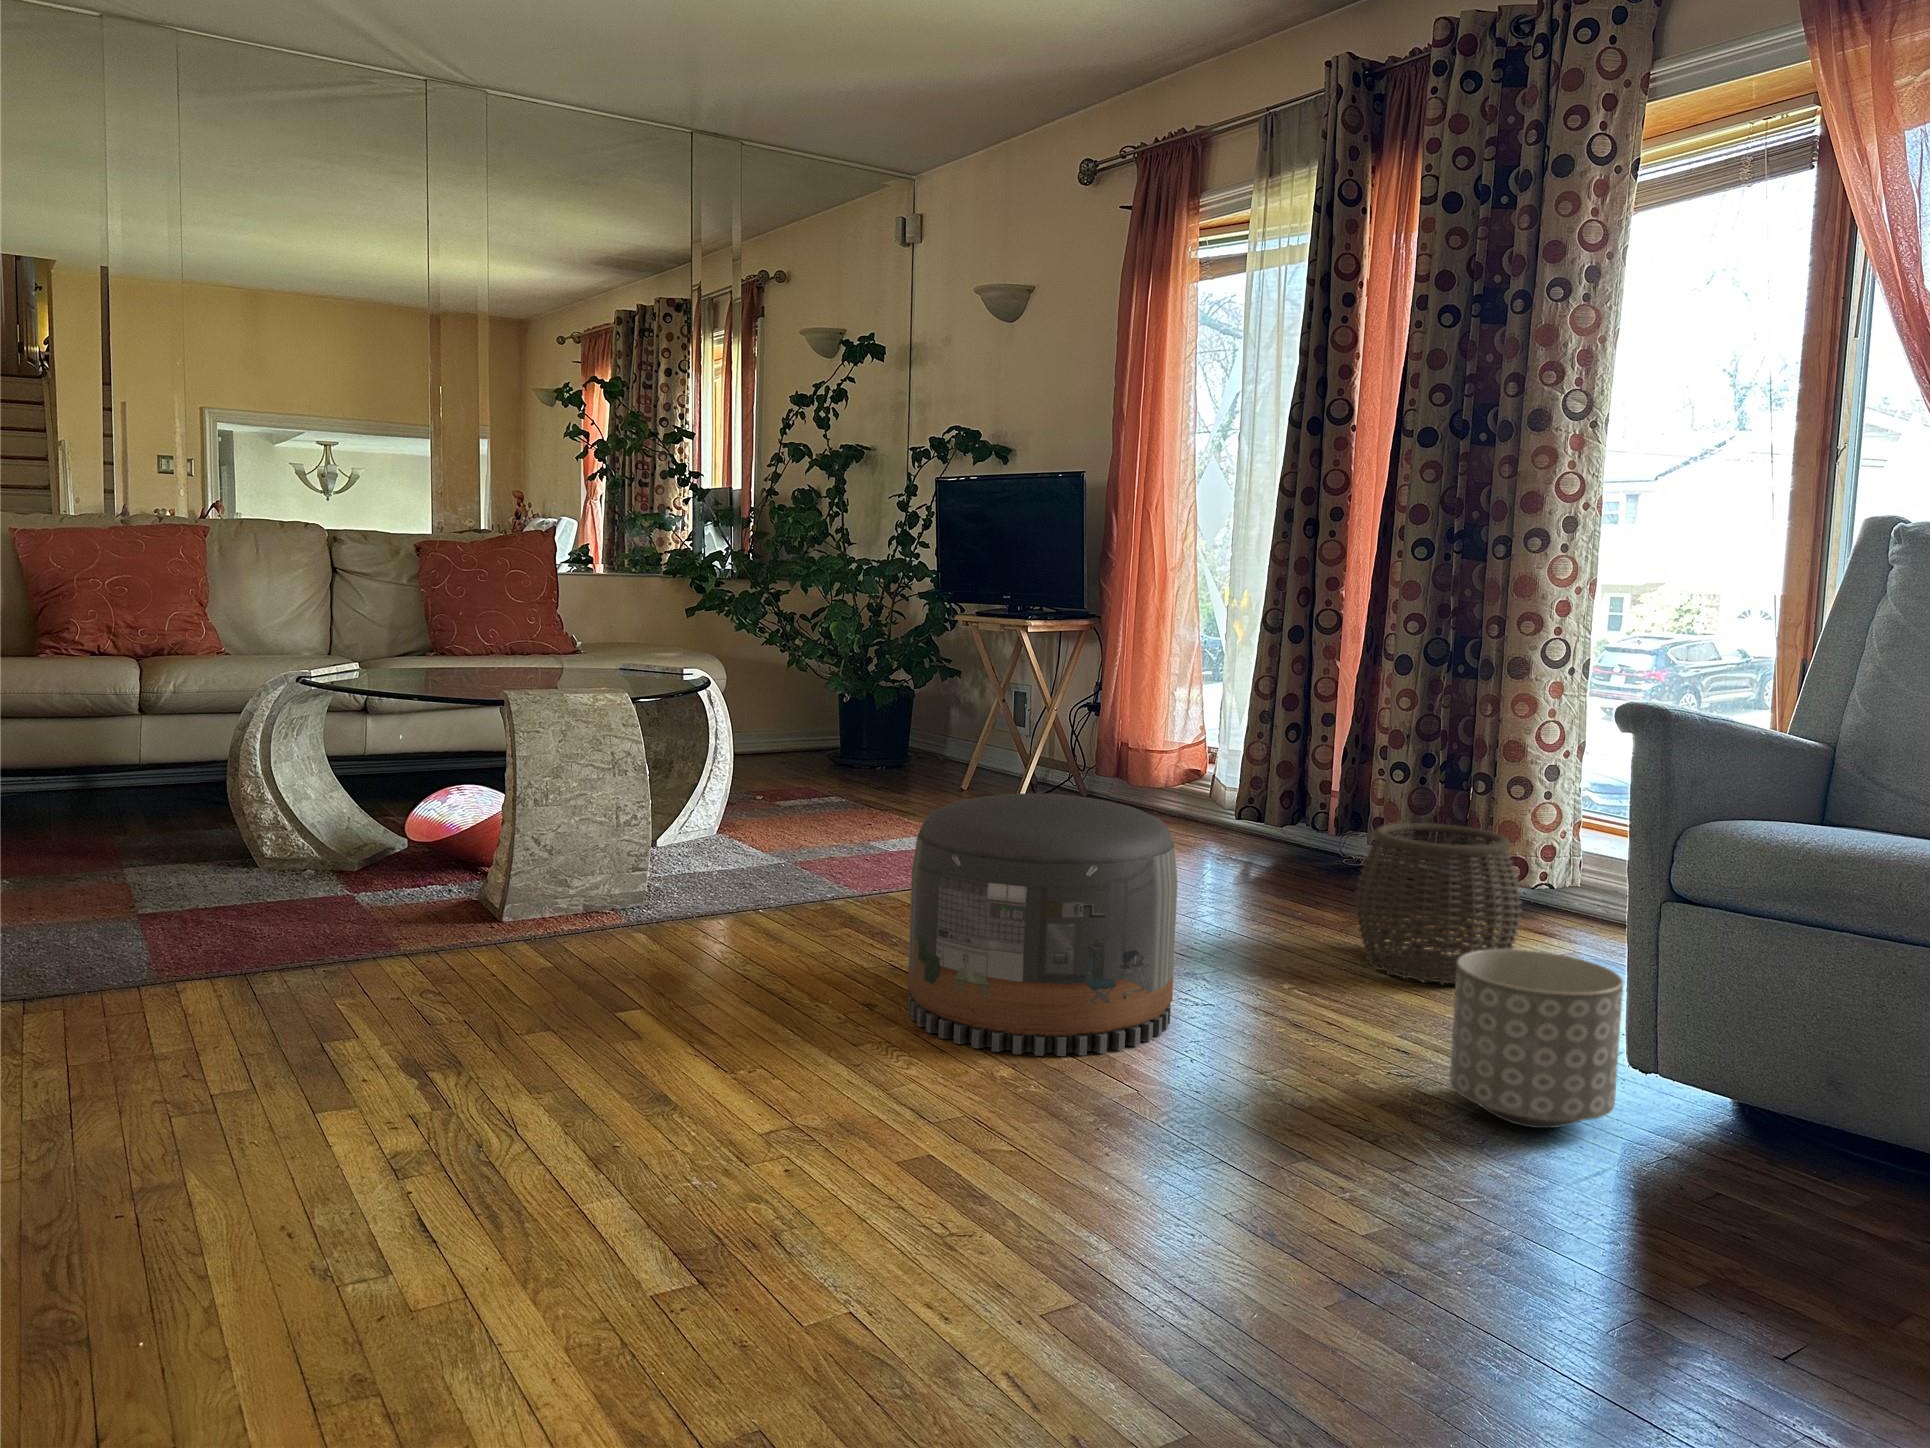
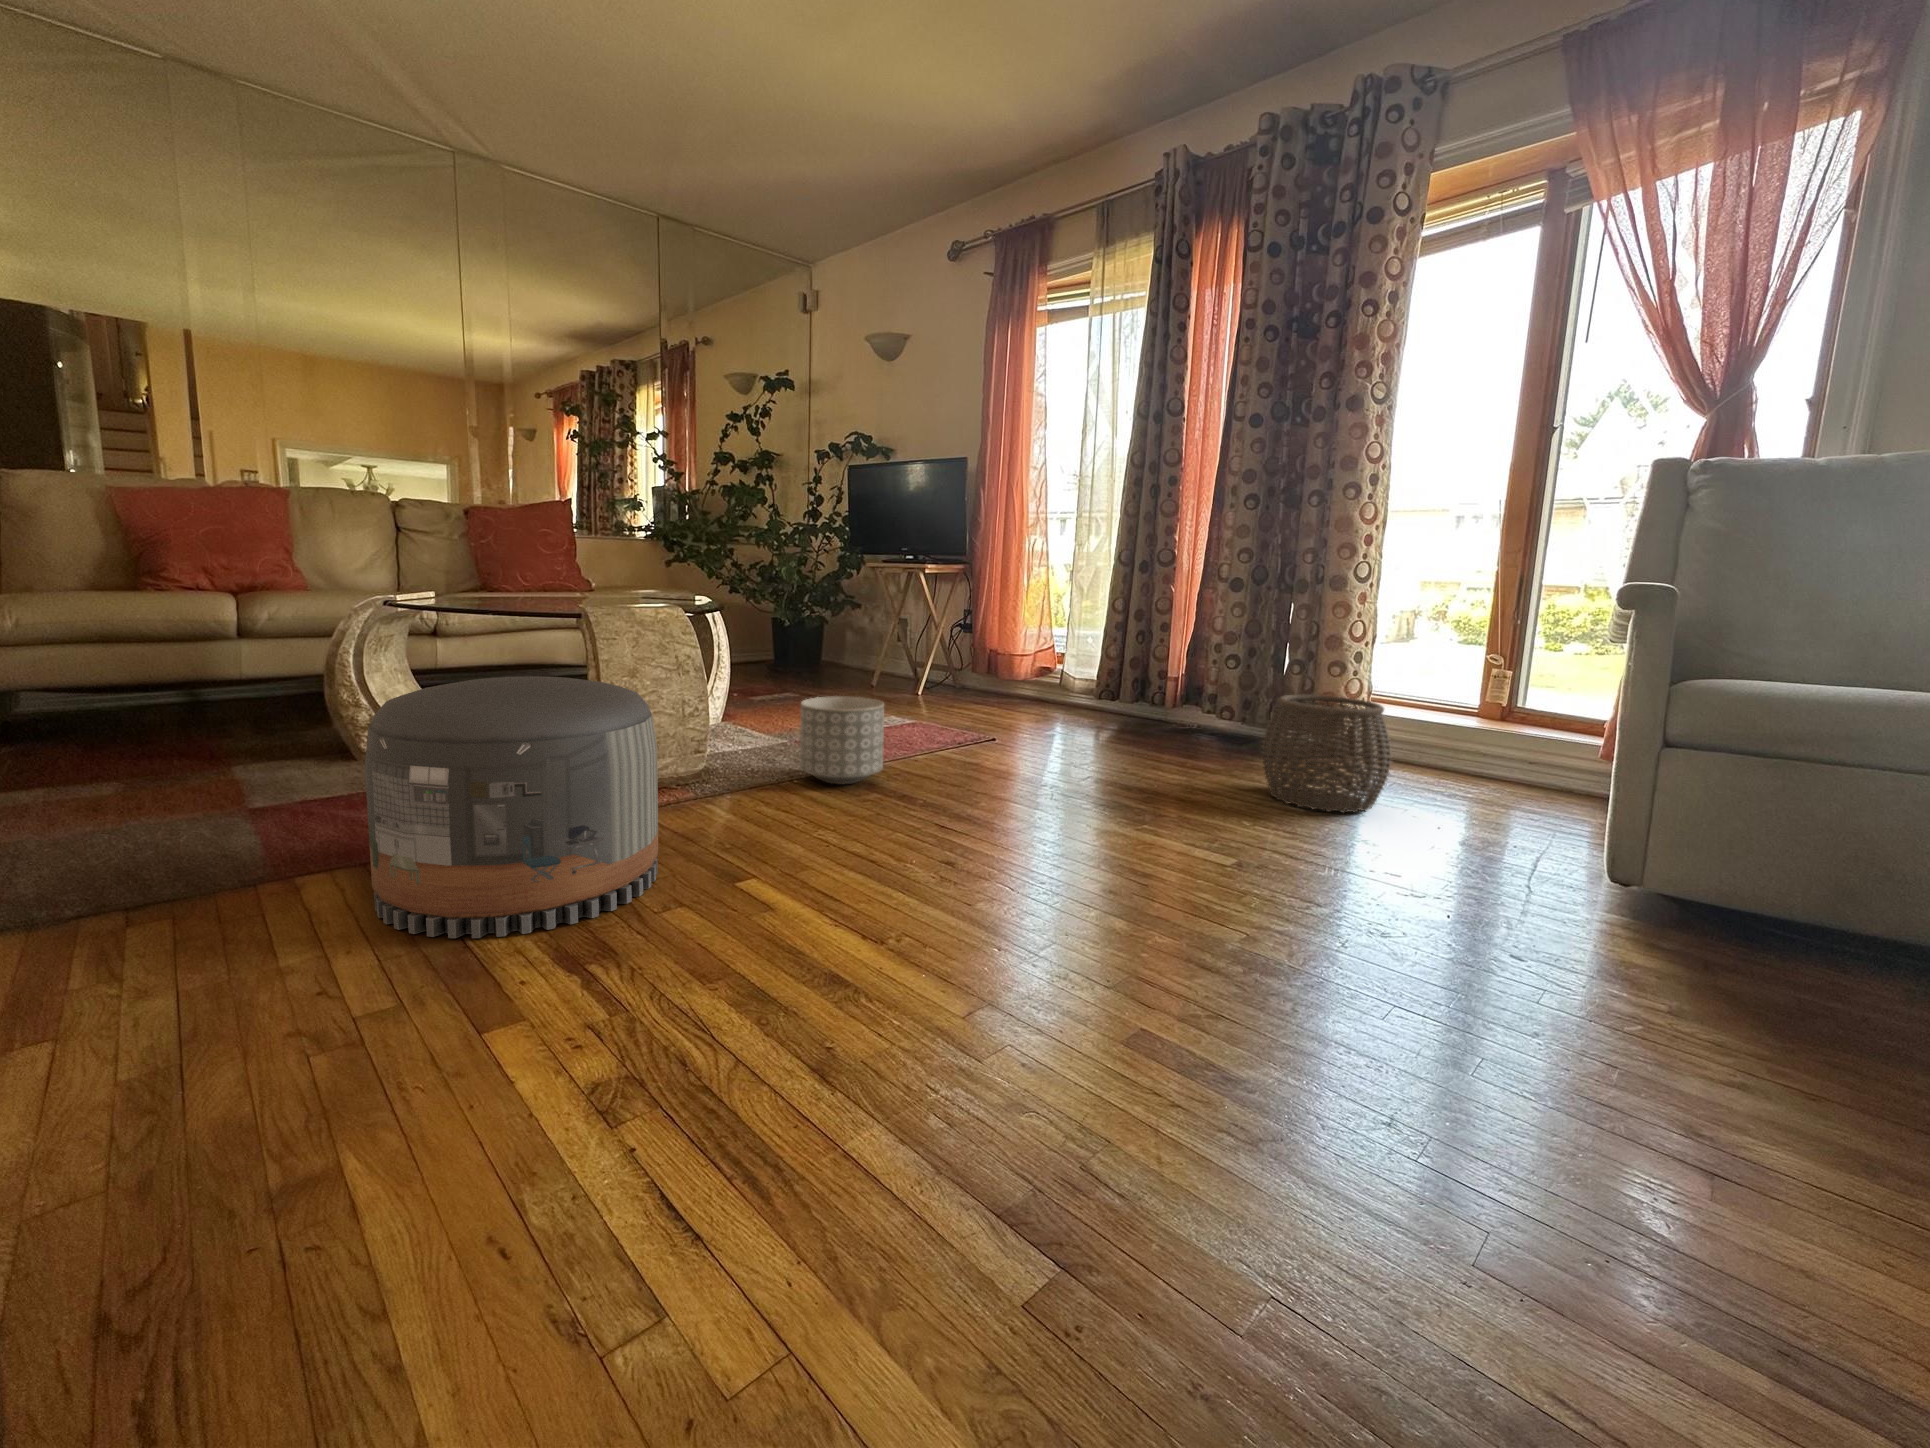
pouf: present [908,793,1178,1056] -> present [365,676,658,938]
planter: present [1450,949,1623,1128] -> present [800,696,884,784]

